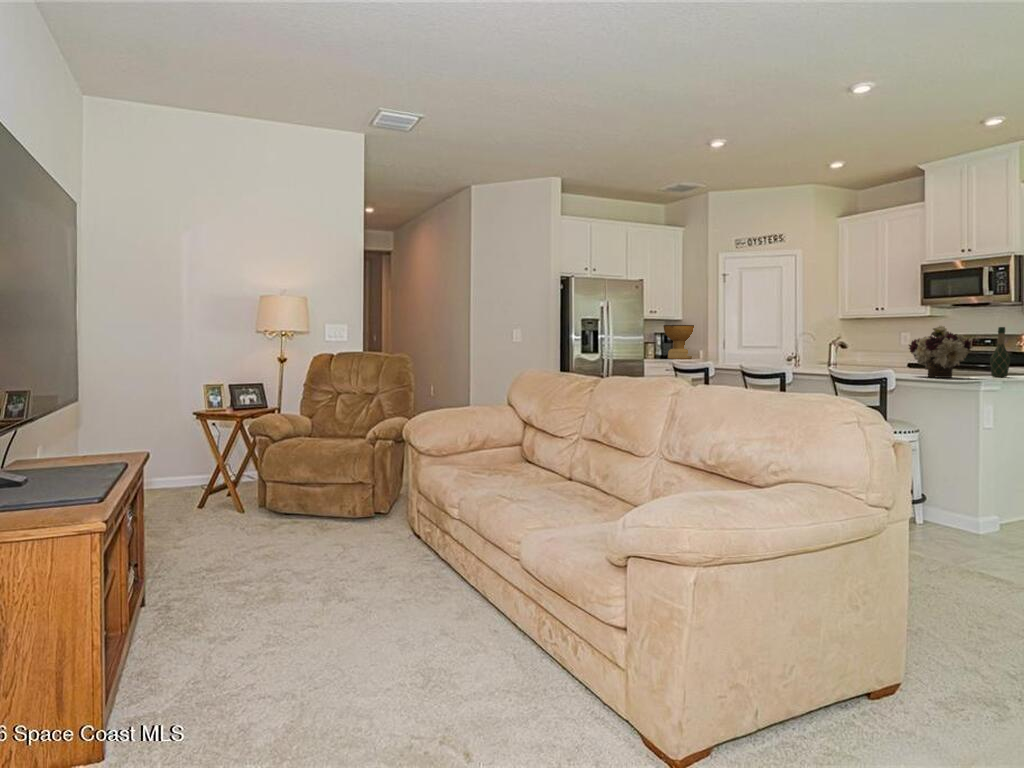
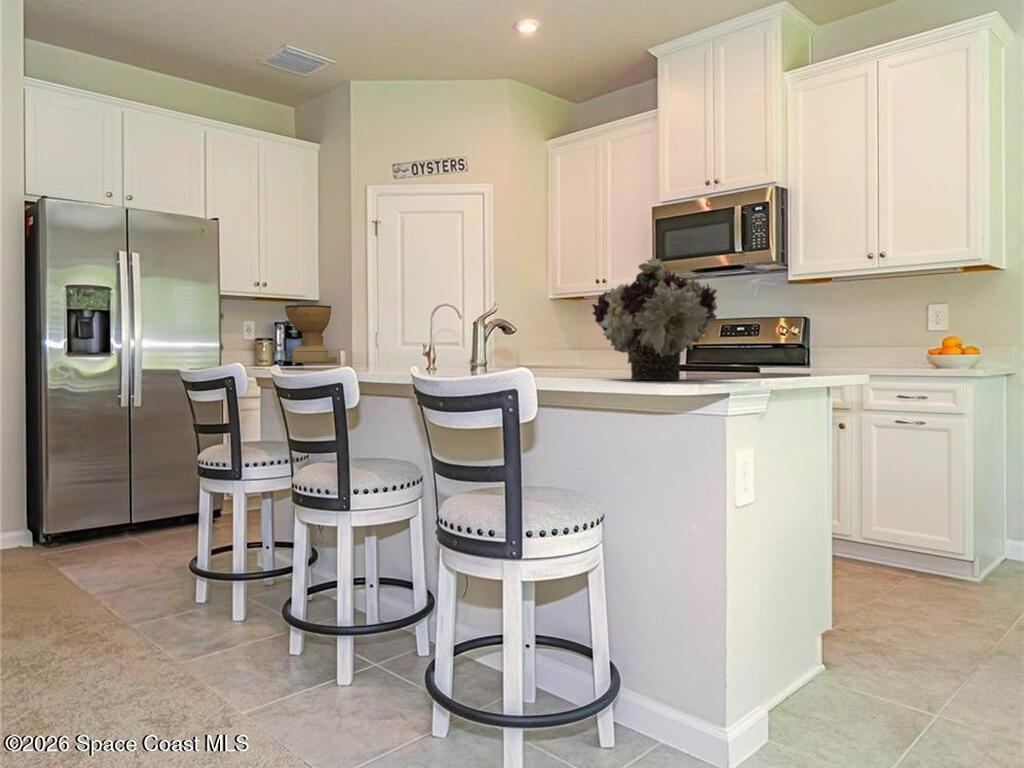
wine bottle: present [990,327,1010,377] -> none [752,269,788,378]

